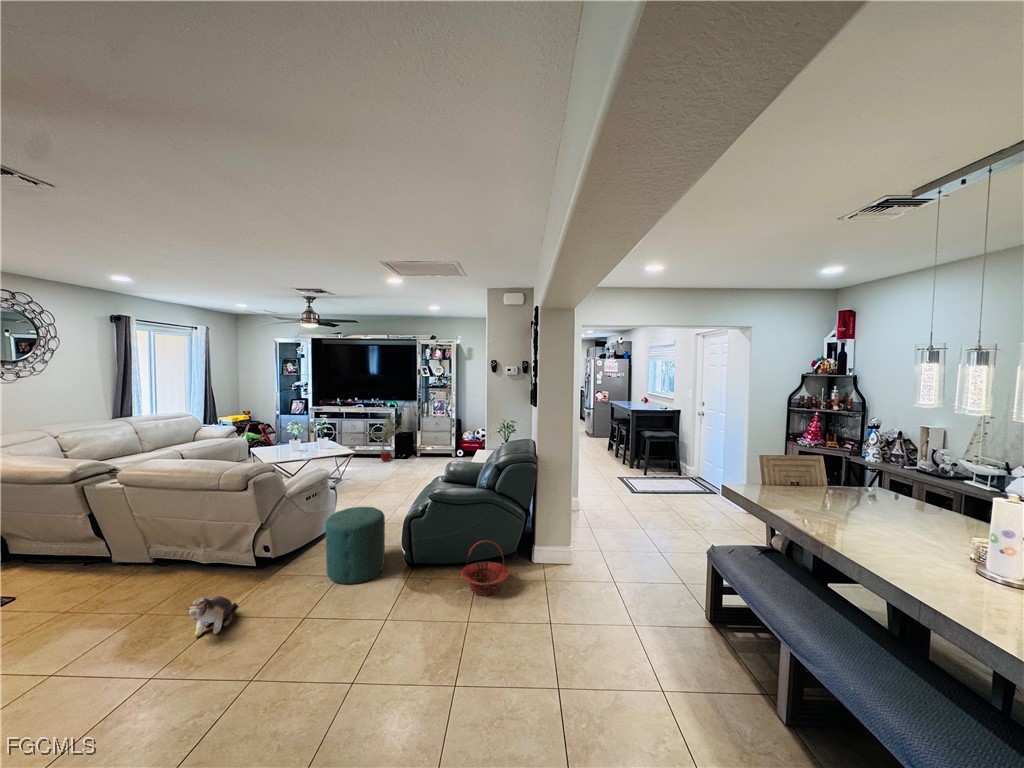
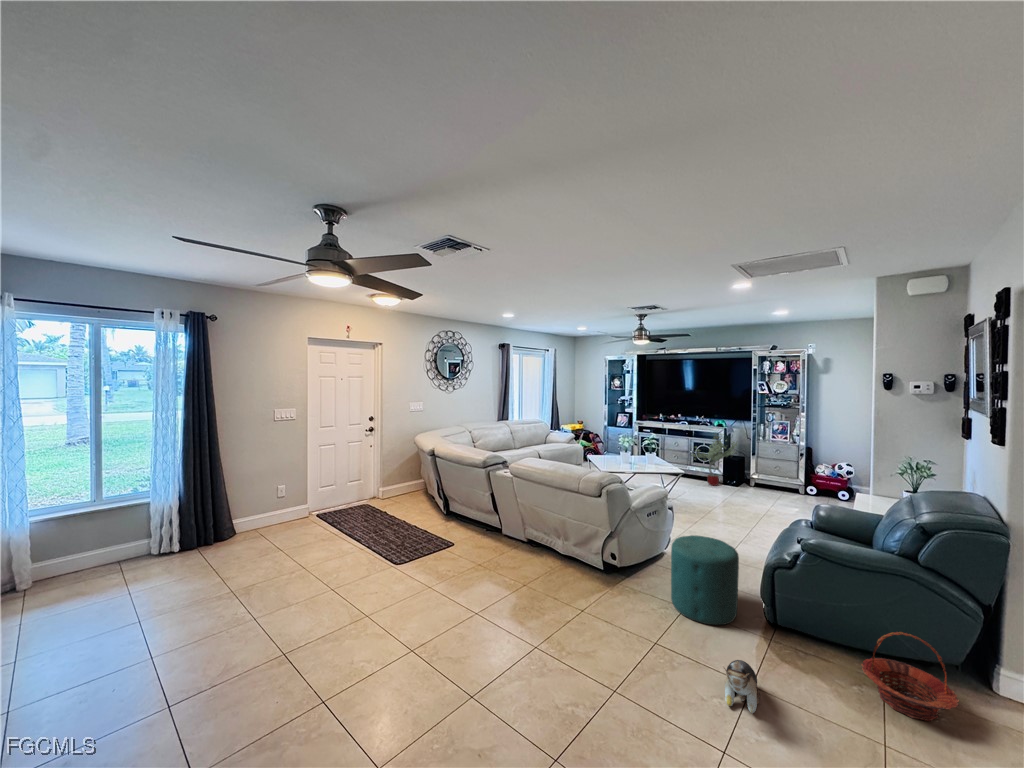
plush toy: present [183,596,237,637] -> present [724,660,760,713]

